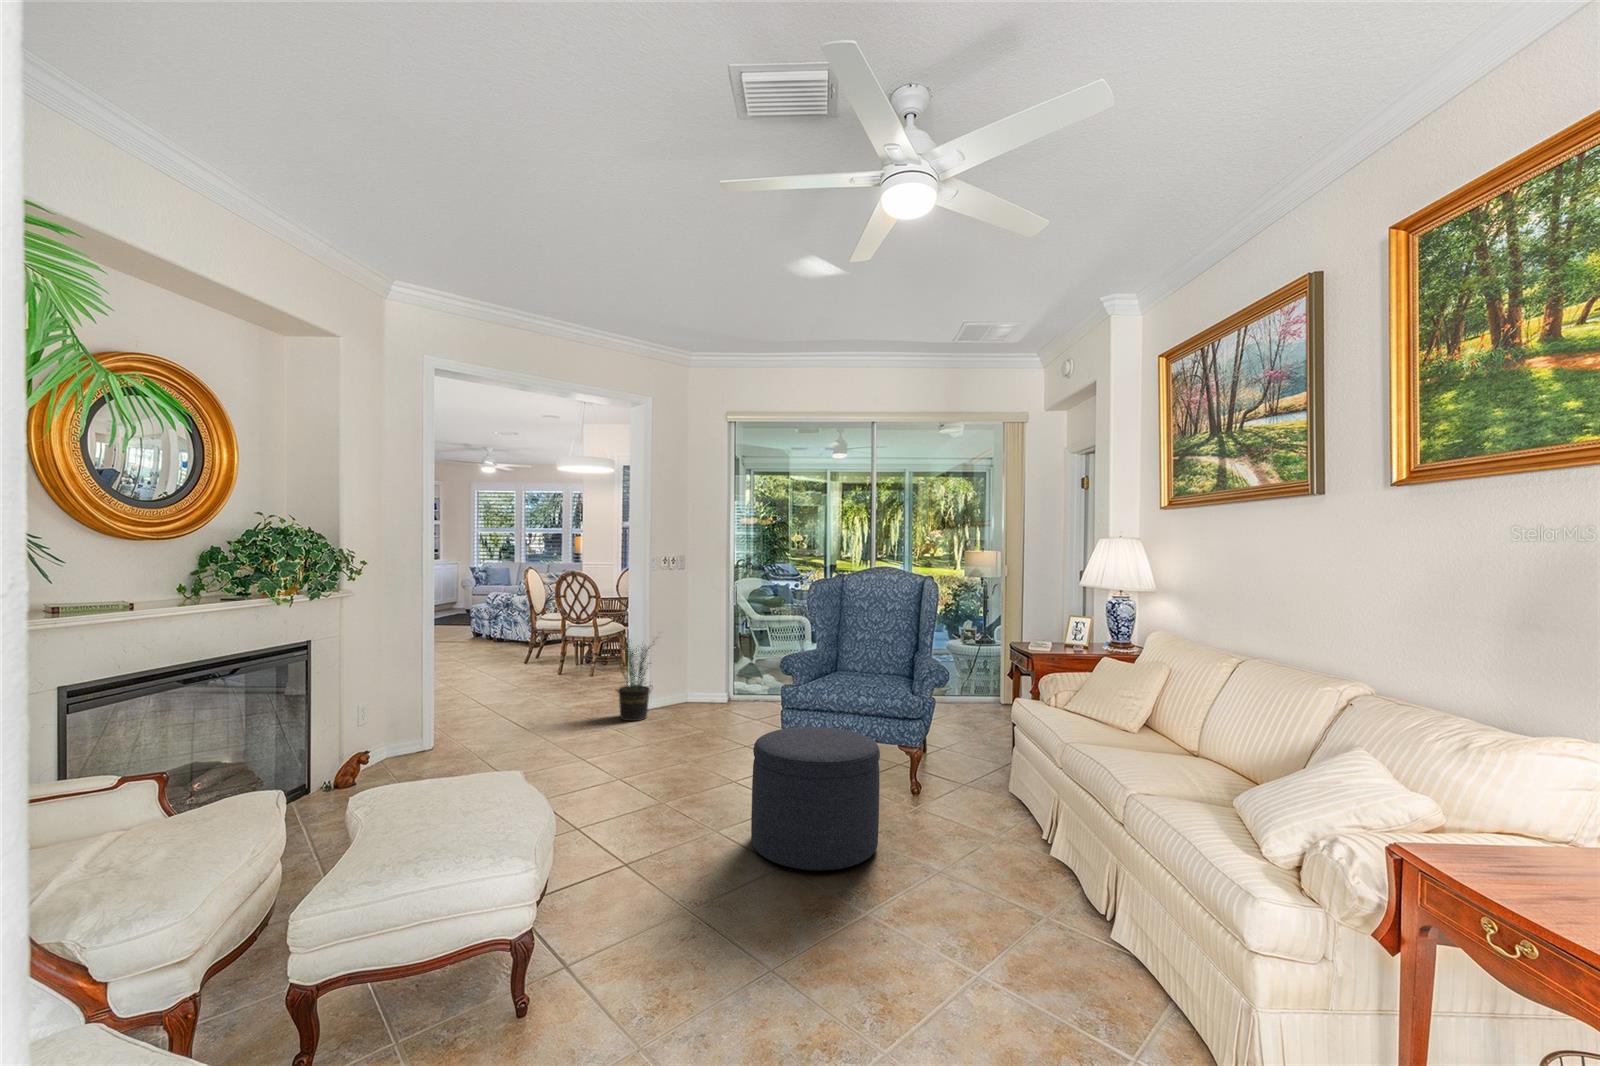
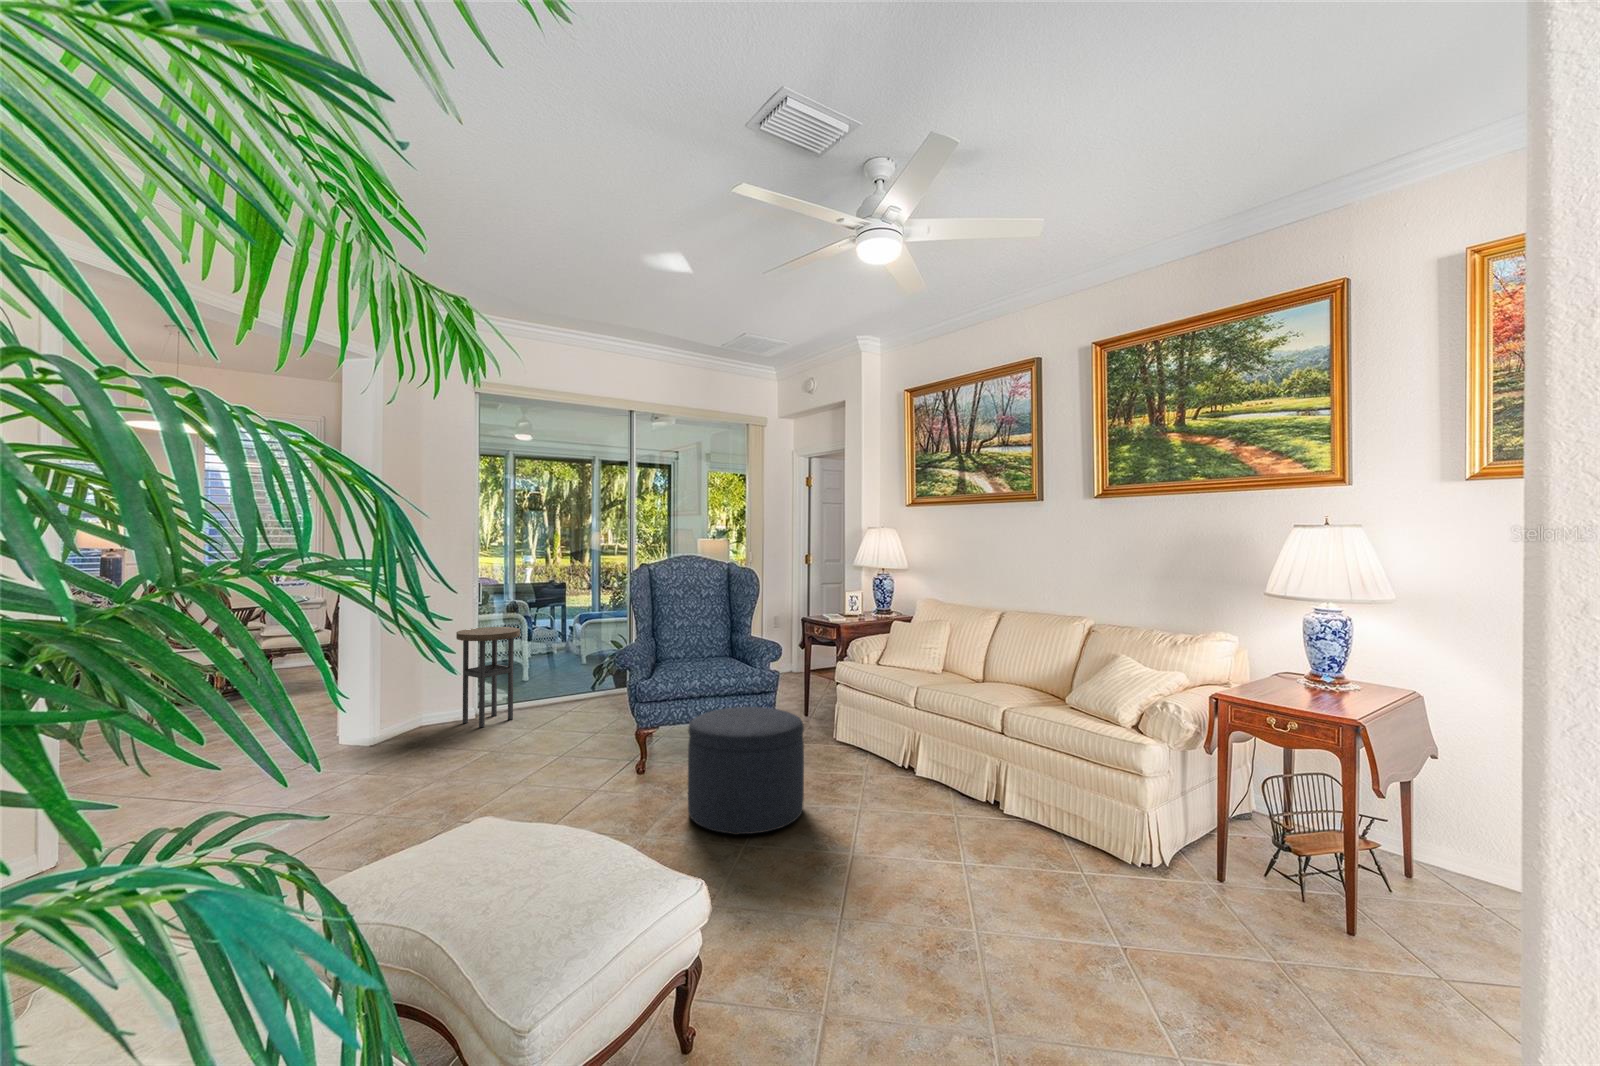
side table: none [700,623,752,711] -> present [456,627,520,728]
potted plant: present [610,636,655,721] -> none [349,643,426,757]

